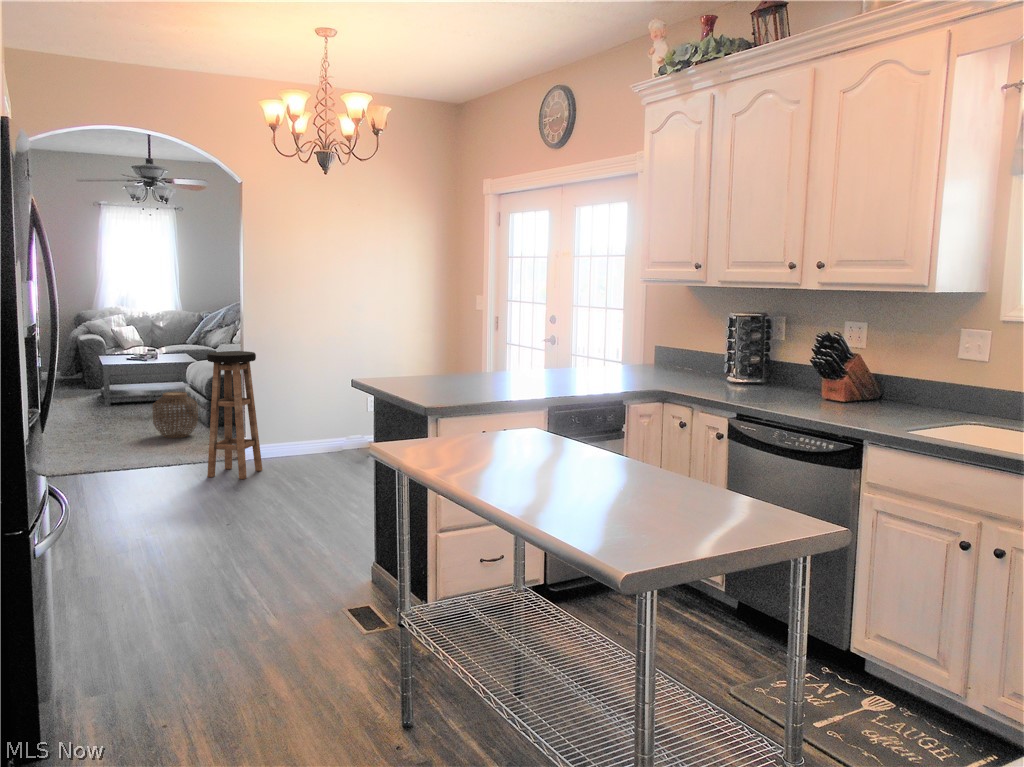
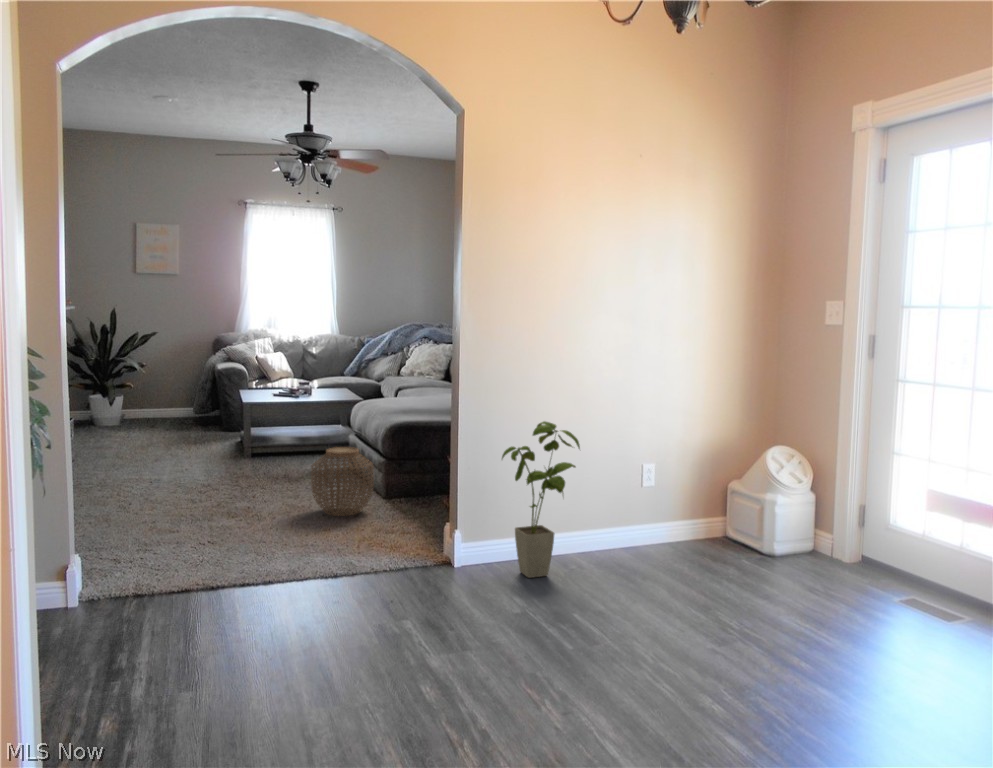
bar stool: present [207,351,262,479] -> none [405,393,490,613]
house plant: none [271,368,321,464] -> present [502,421,580,578]

